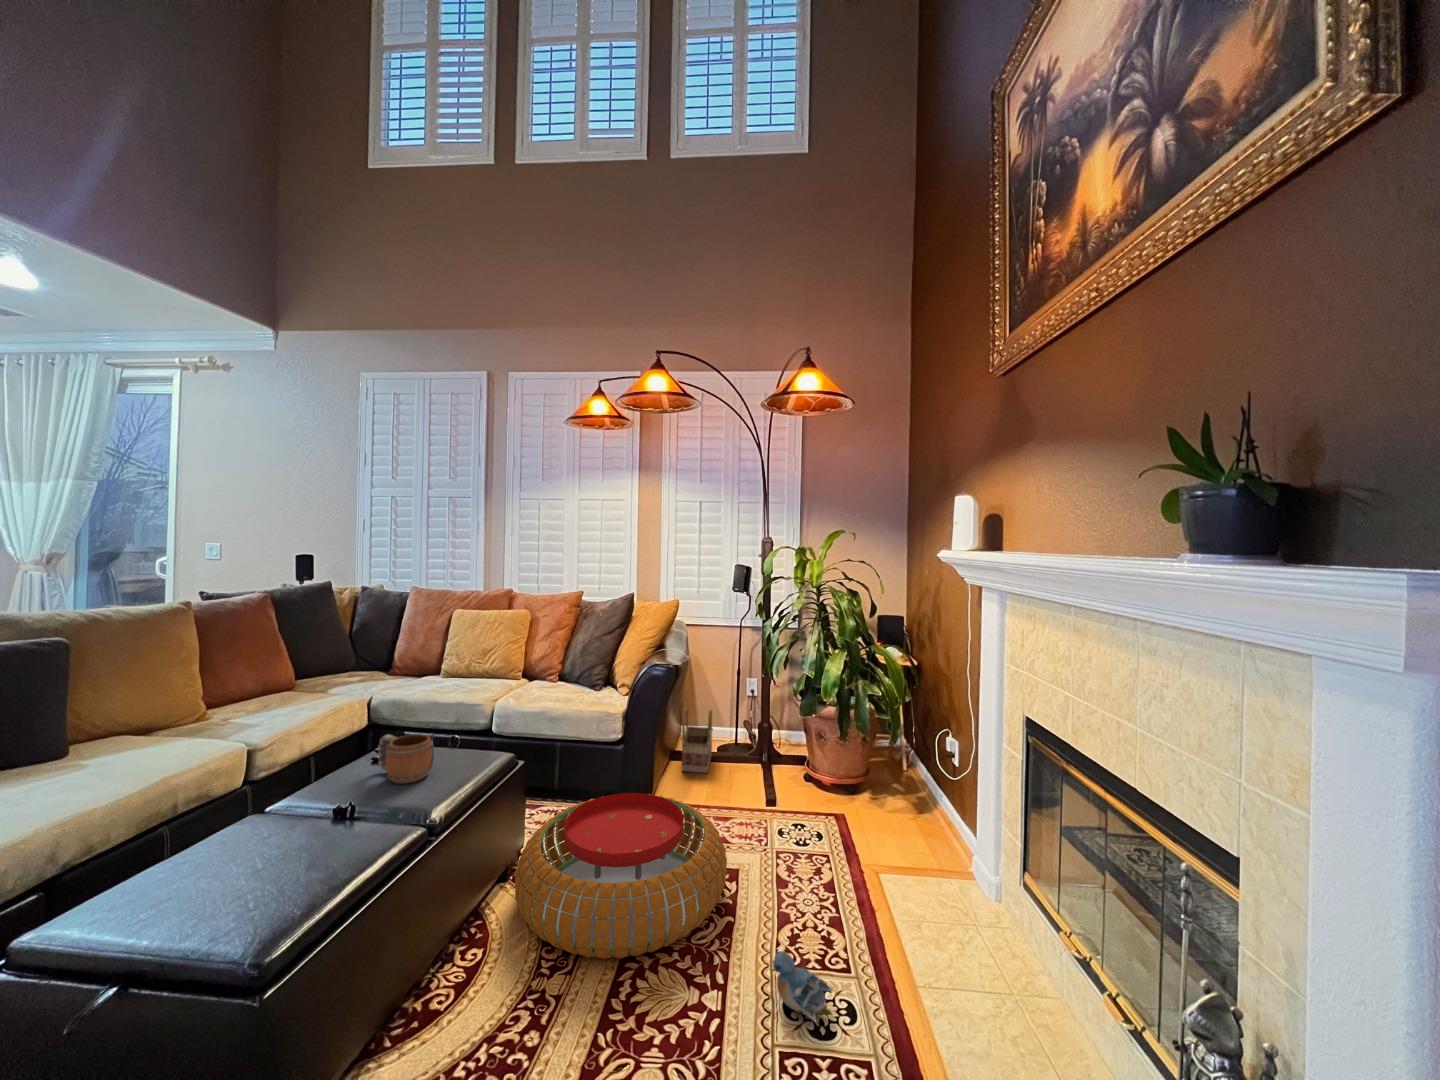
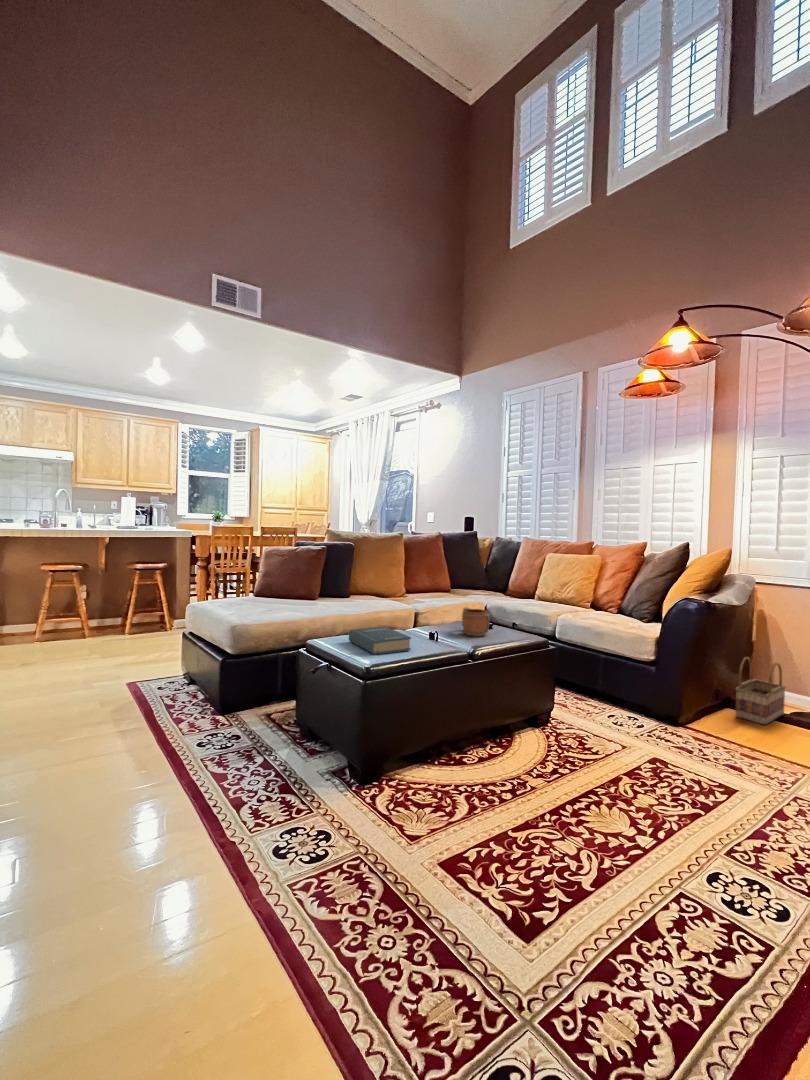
pouf: present [515,793,727,959] -> none [528,687,717,802]
hardback book: none [148,827,325,913] -> present [349,626,411,655]
plush toy: present [773,951,833,1022] -> none [704,827,766,901]

